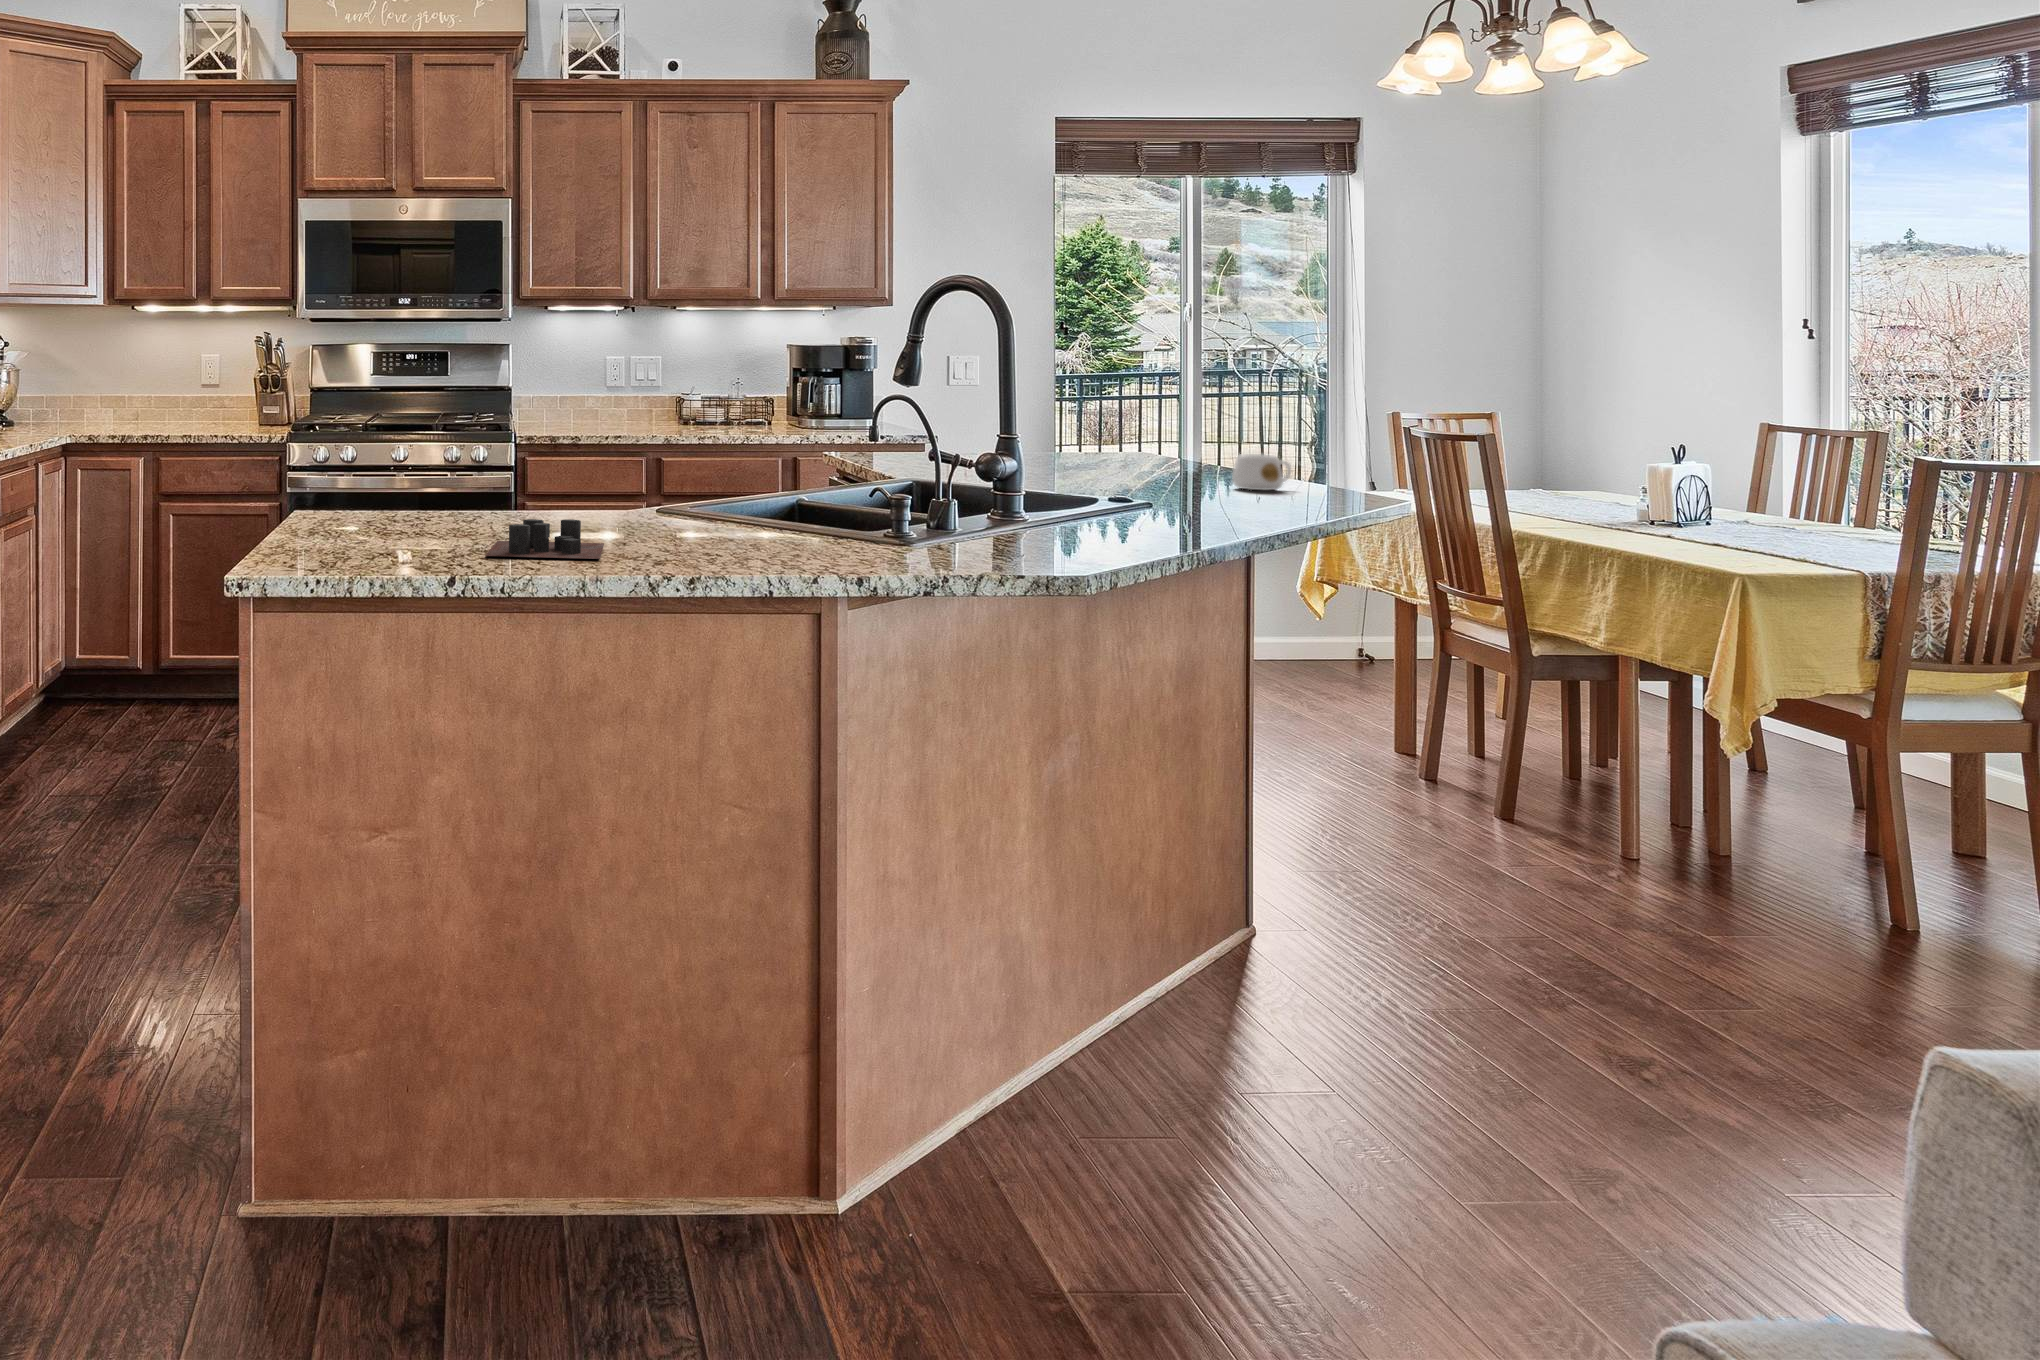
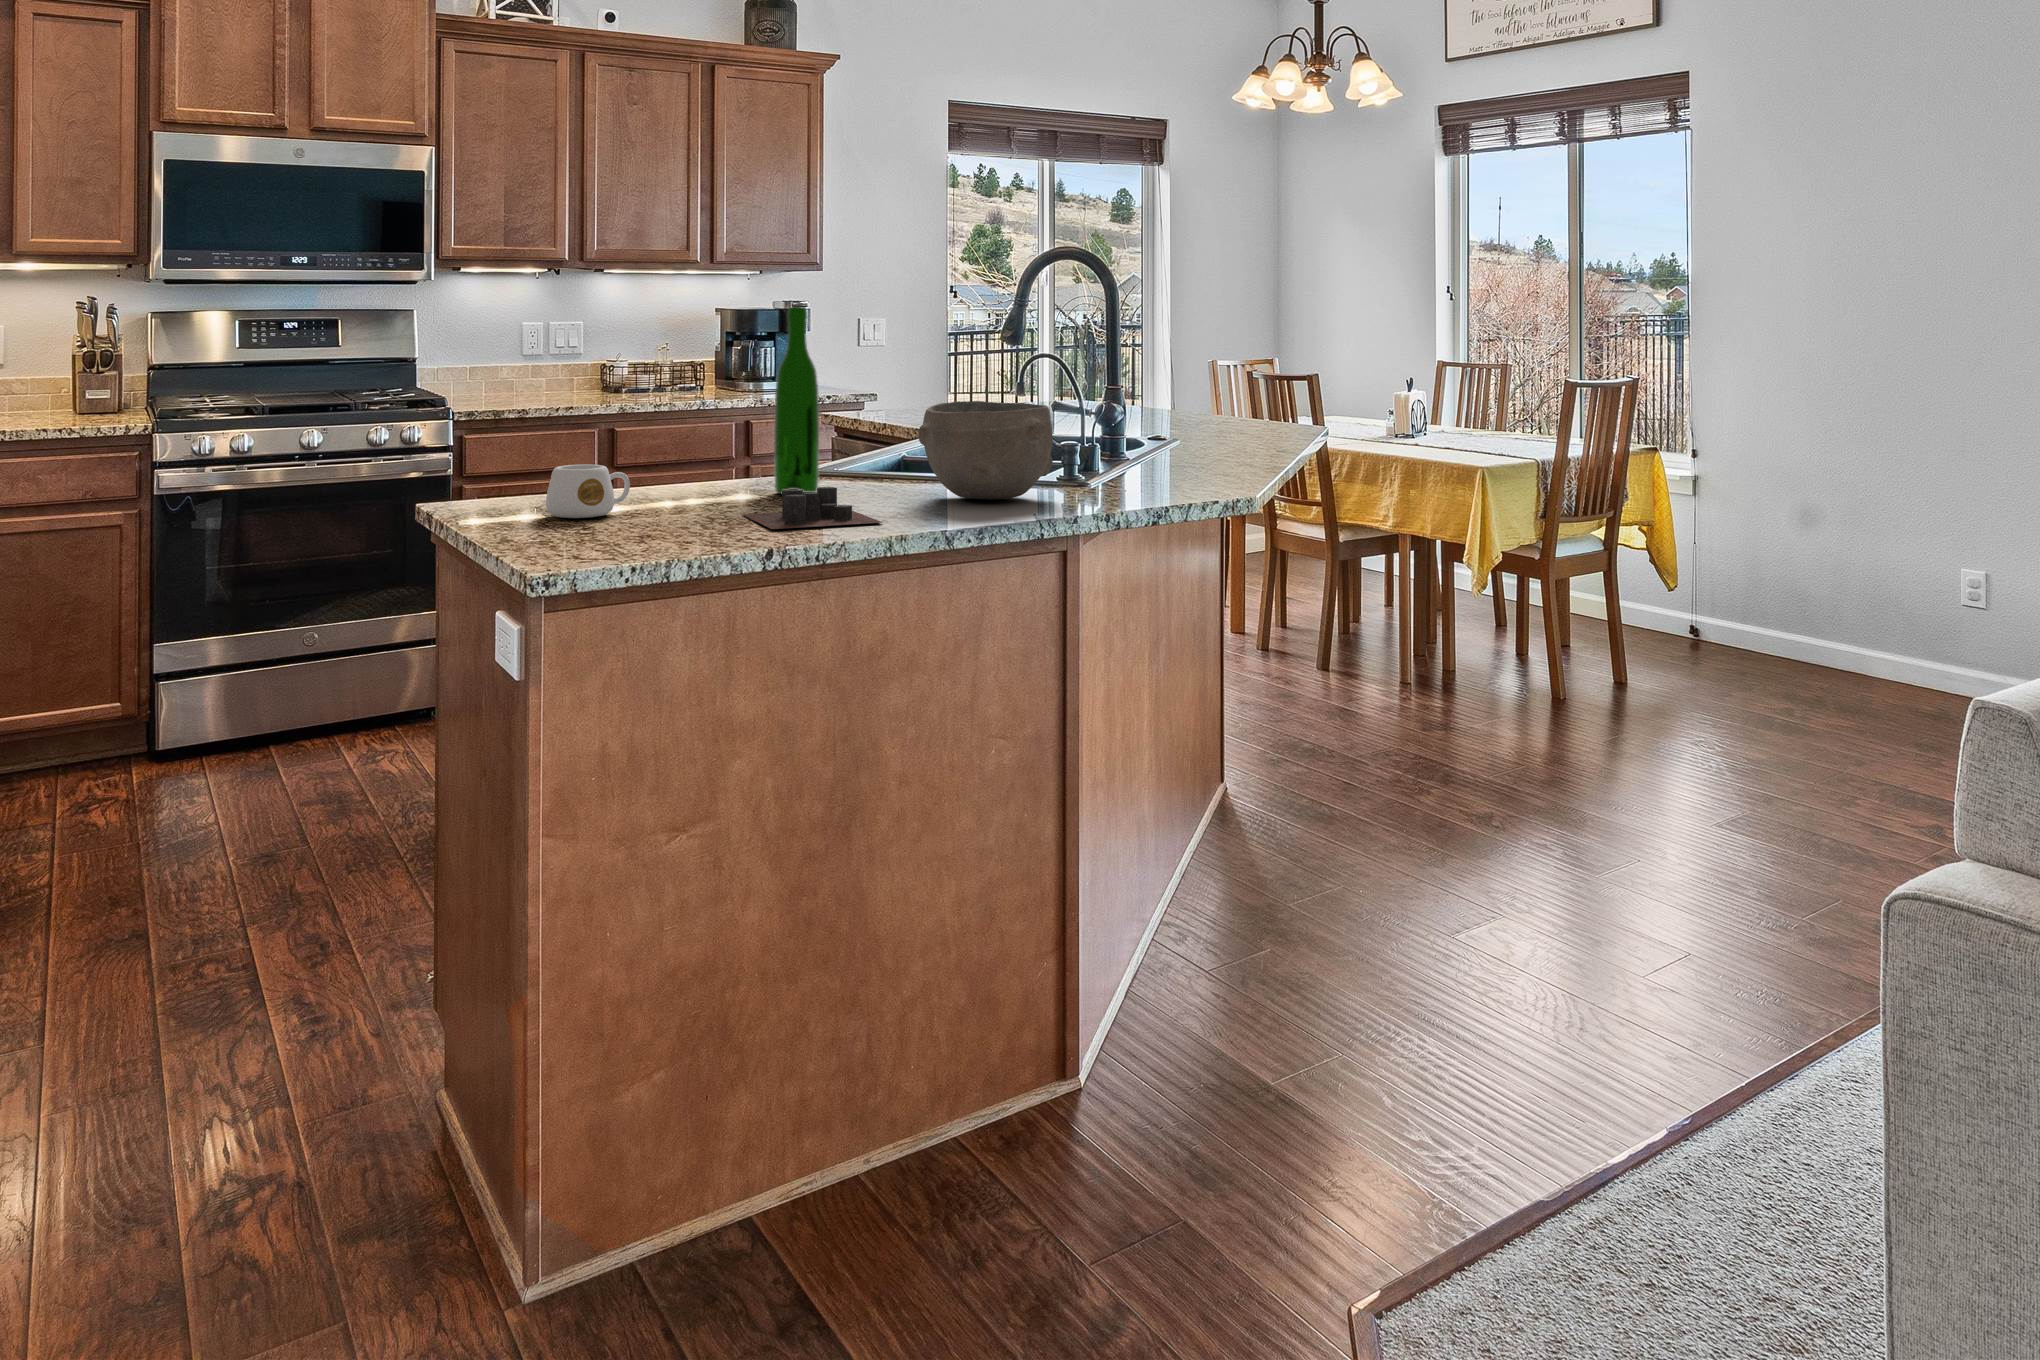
wine bottle: none [574,340,617,527] -> present [774,307,819,494]
bowl: none [687,440,835,546] -> present [918,401,1053,500]
mug: present [1232,454,1291,490] -> present [546,465,630,518]

